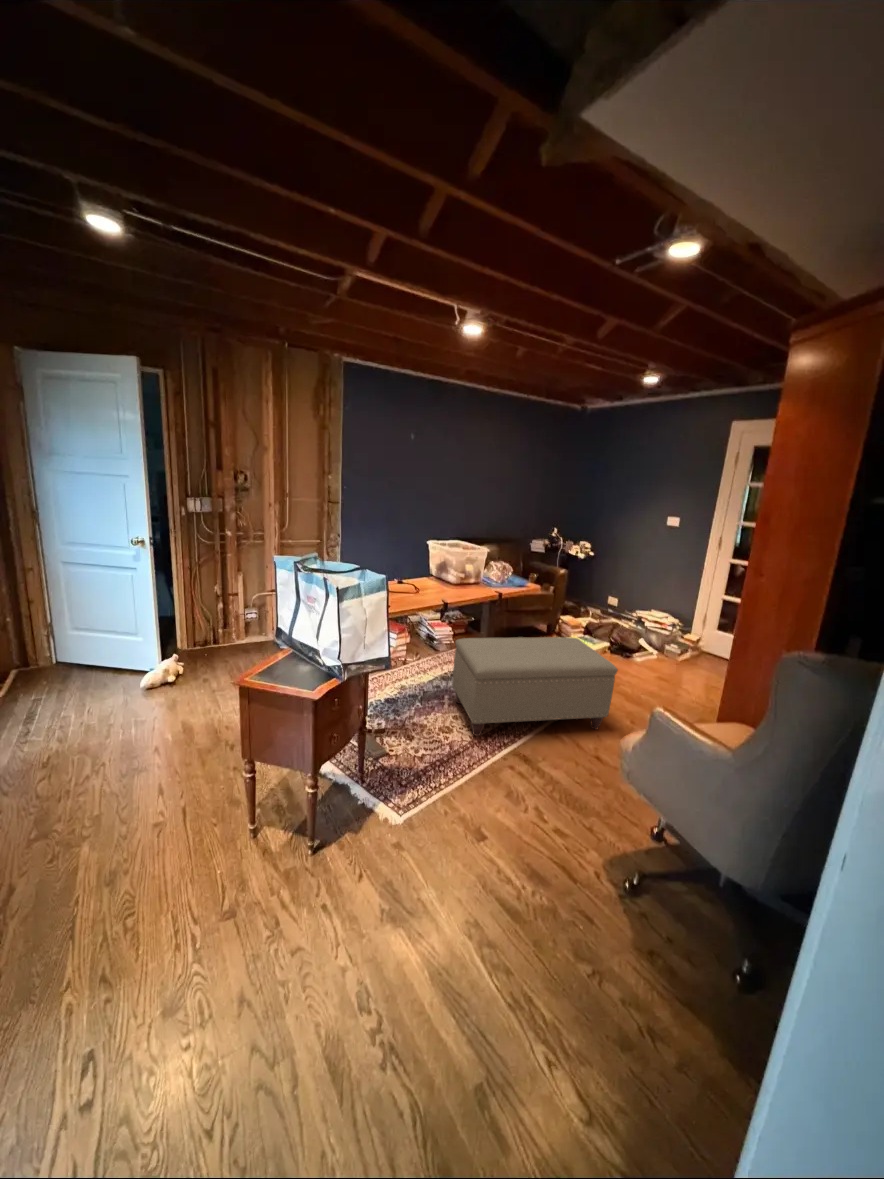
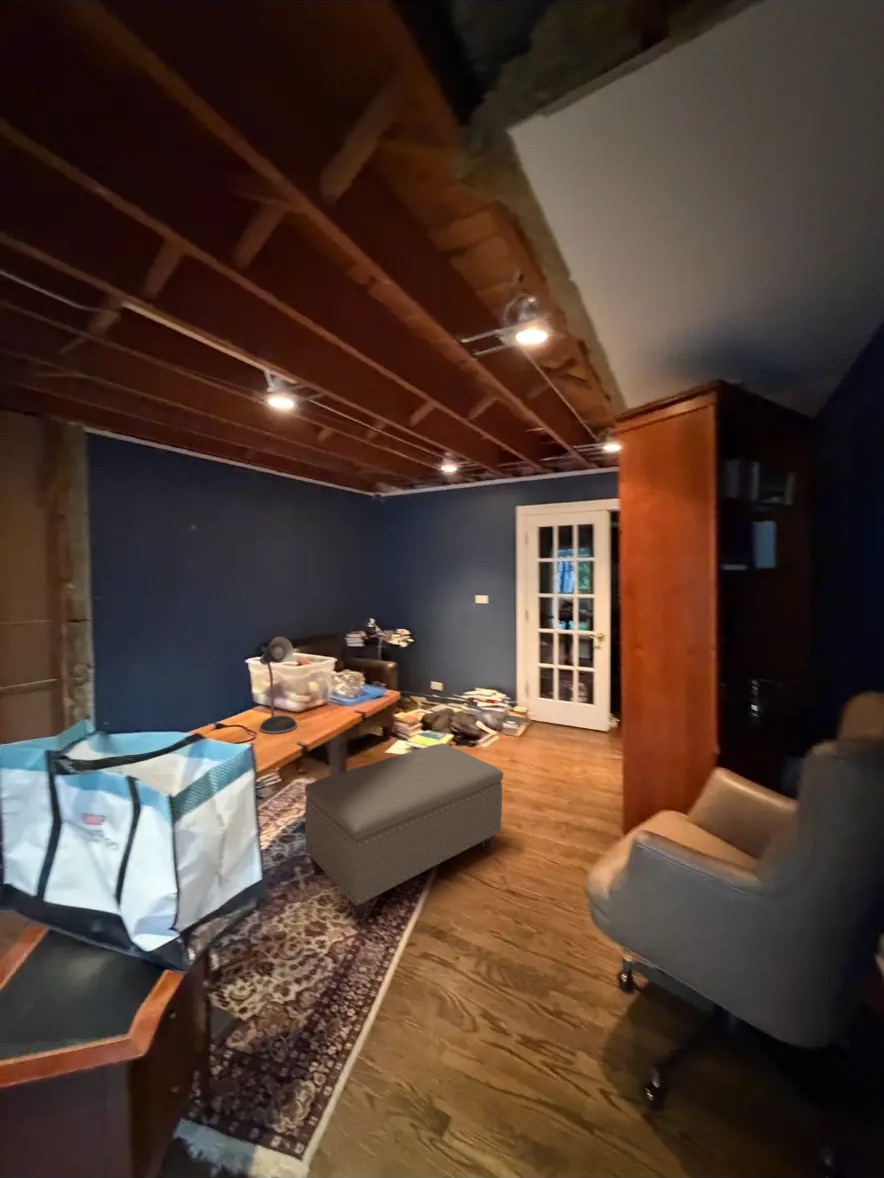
desk lamp: none [425,525,452,595] -> present [260,637,297,734]

